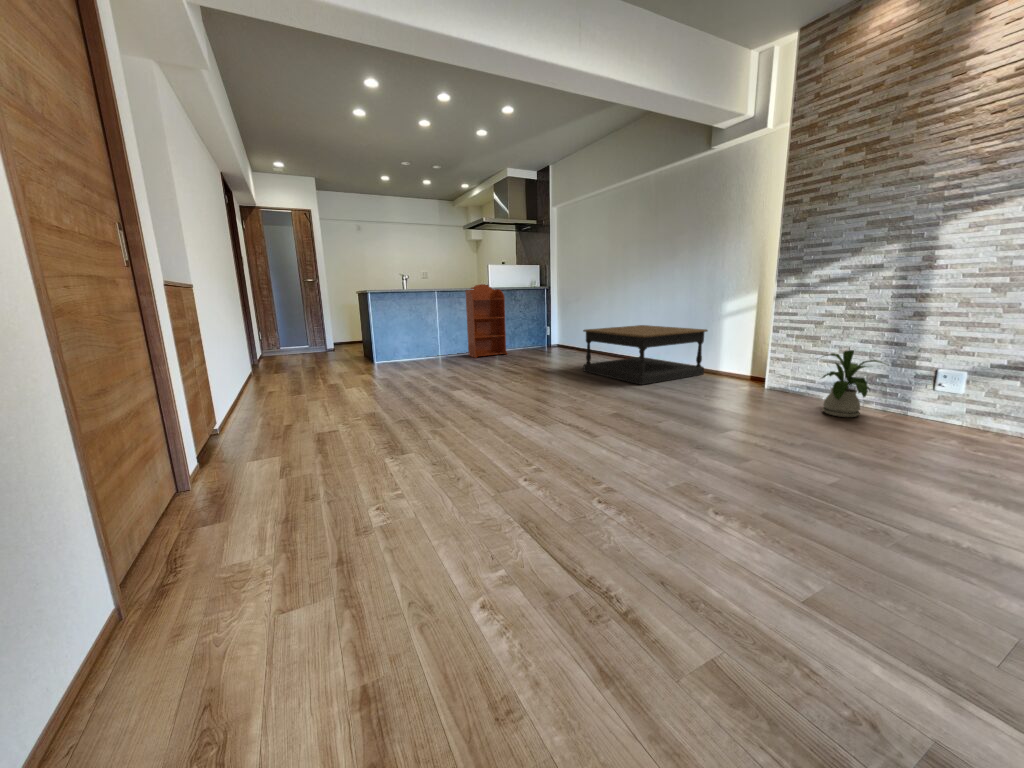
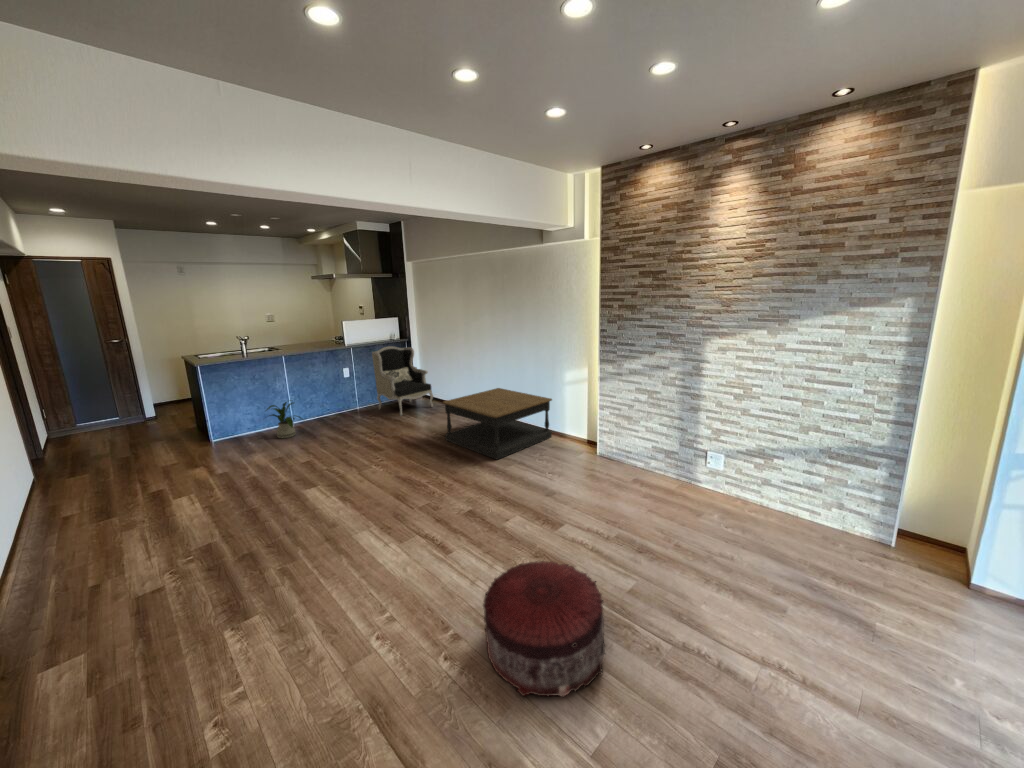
bookcase: present [466,284,507,358] -> none [318,345,370,424]
armchair: none [513,291,570,356] -> present [372,346,433,416]
house plant: present [822,350,885,417] -> present [267,400,302,438]
pouf: none [645,426,810,548] -> present [483,561,605,697]

